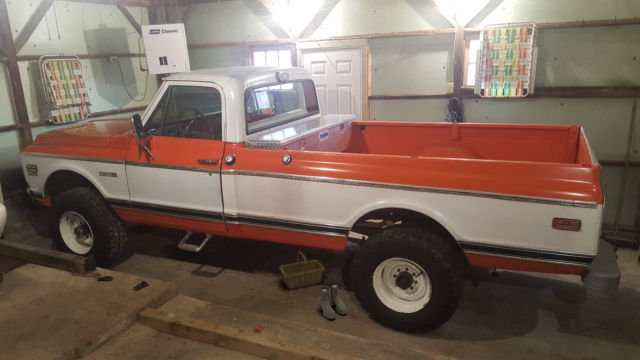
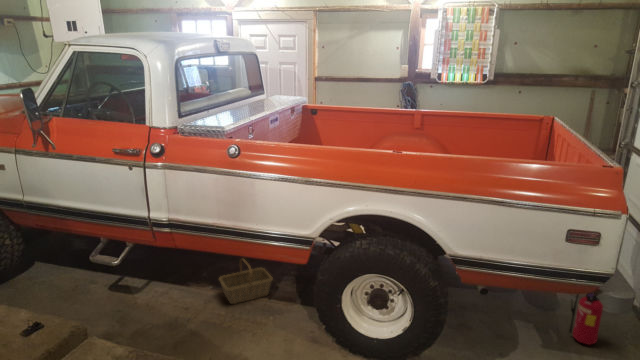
fire extinguisher: none [590,271,620,333] -> present [569,294,603,345]
boots: present [318,283,347,319] -> none [268,298,302,343]

